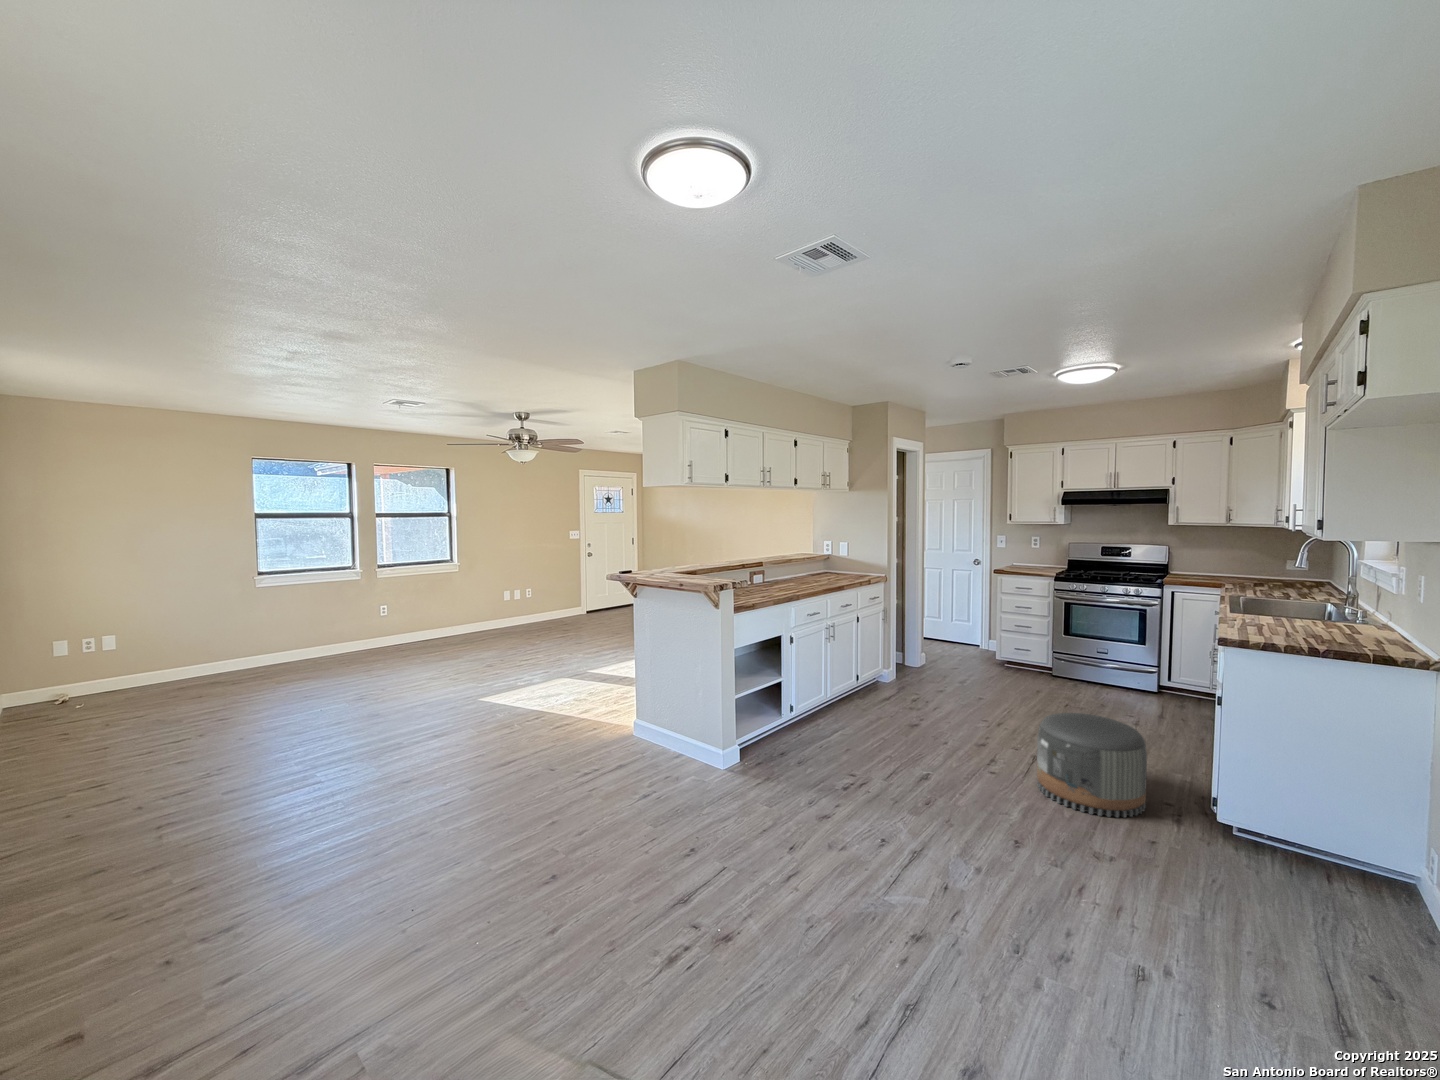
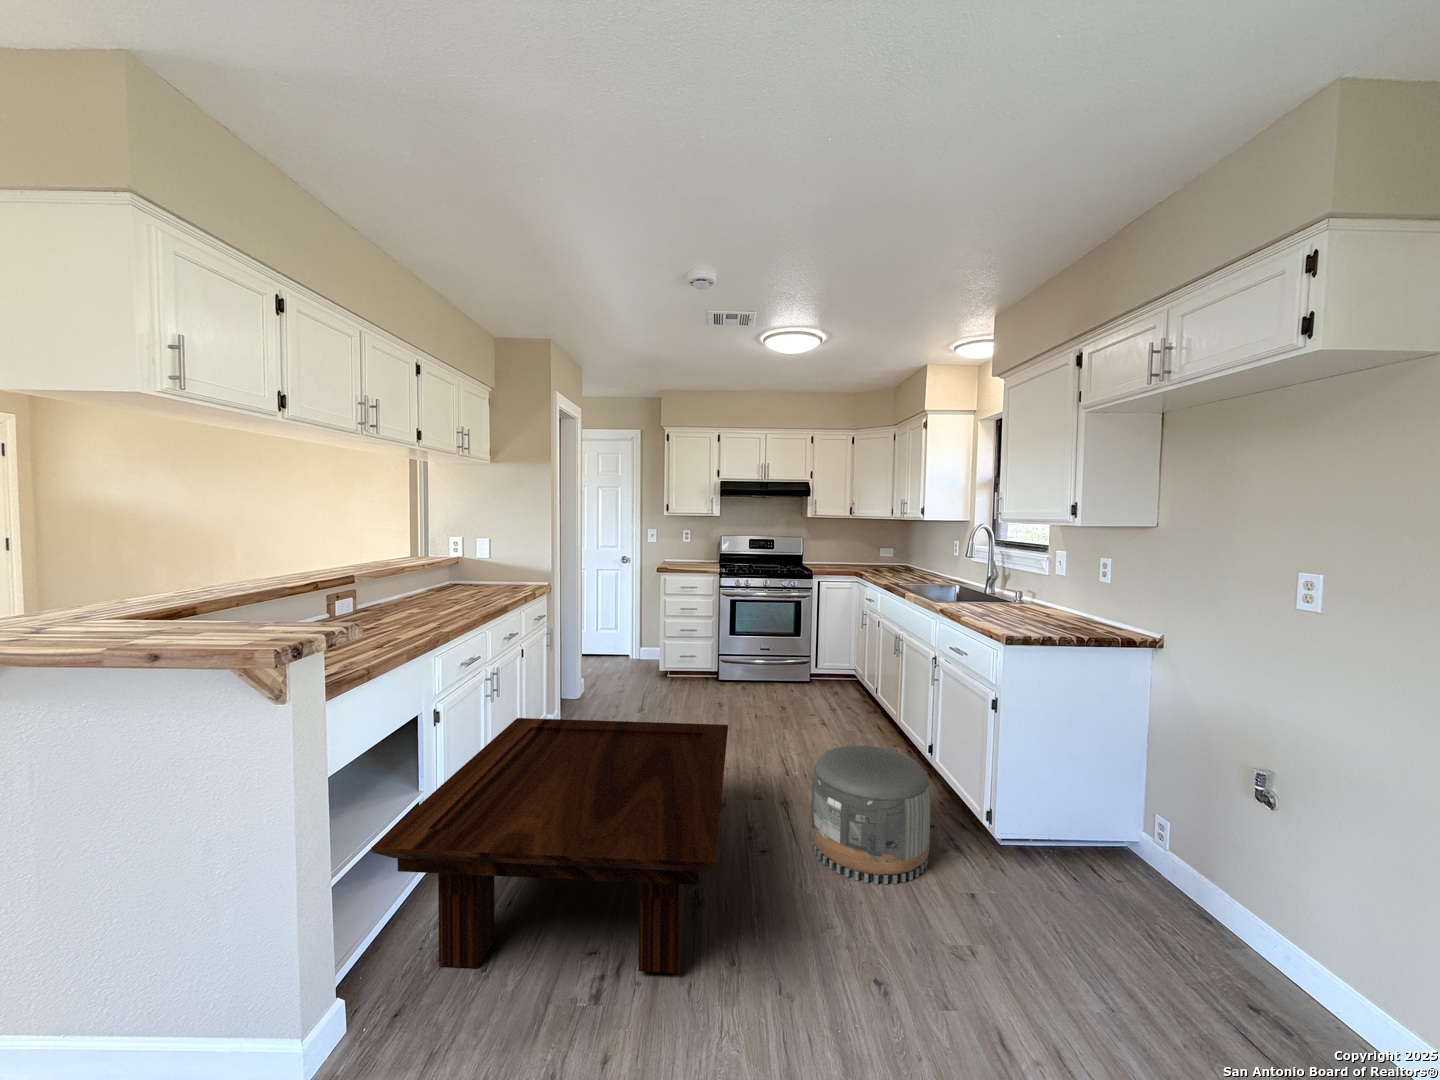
coffee table: none [752,655,983,795] -> present [371,718,728,973]

